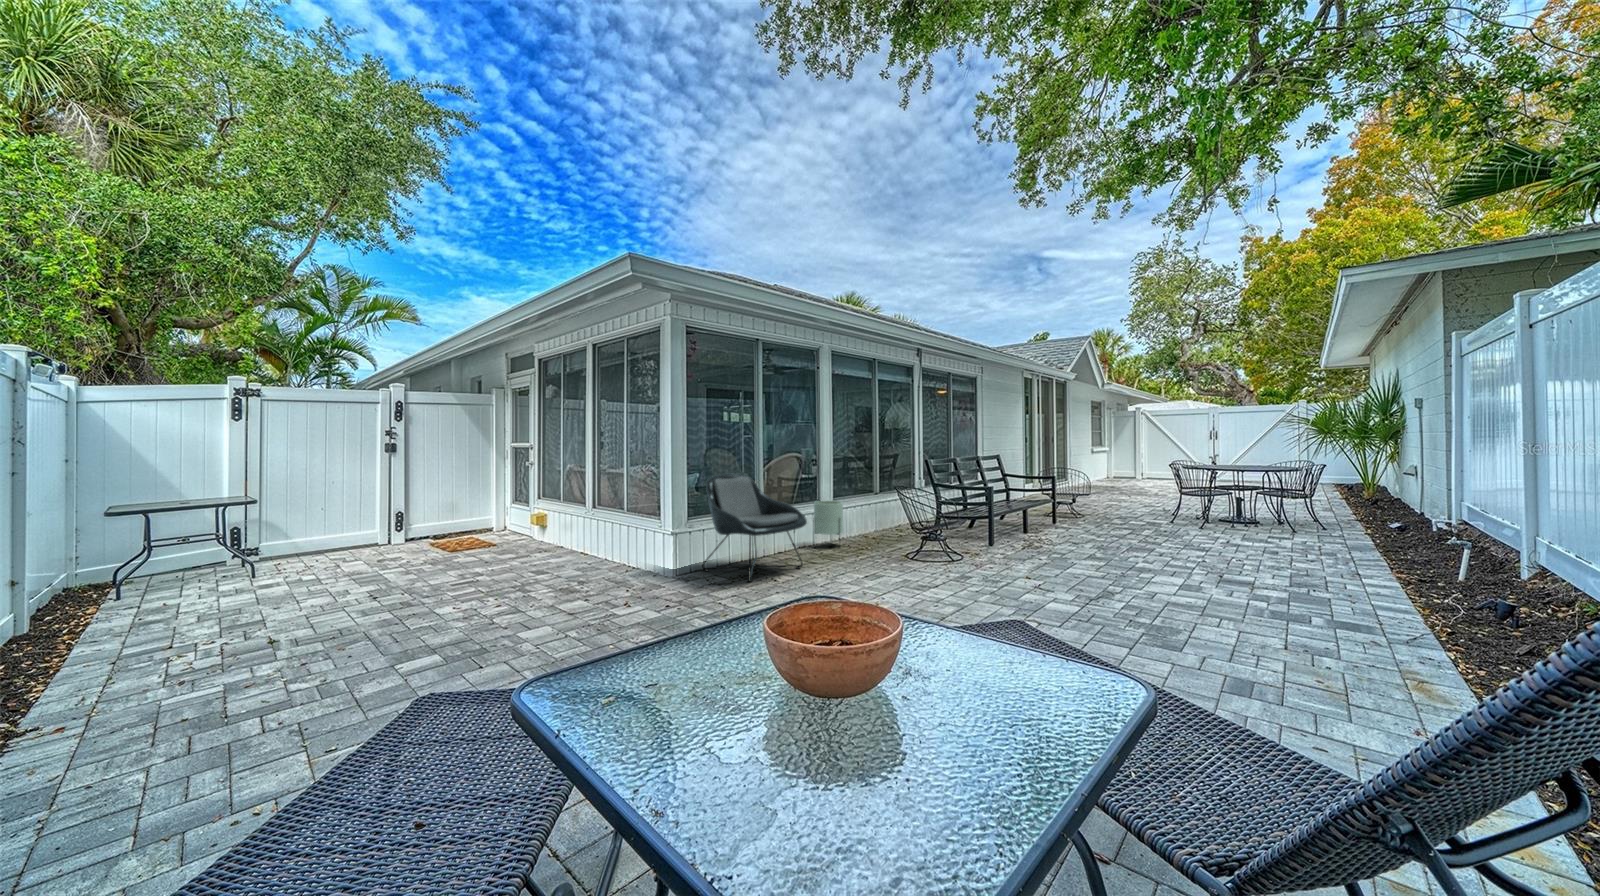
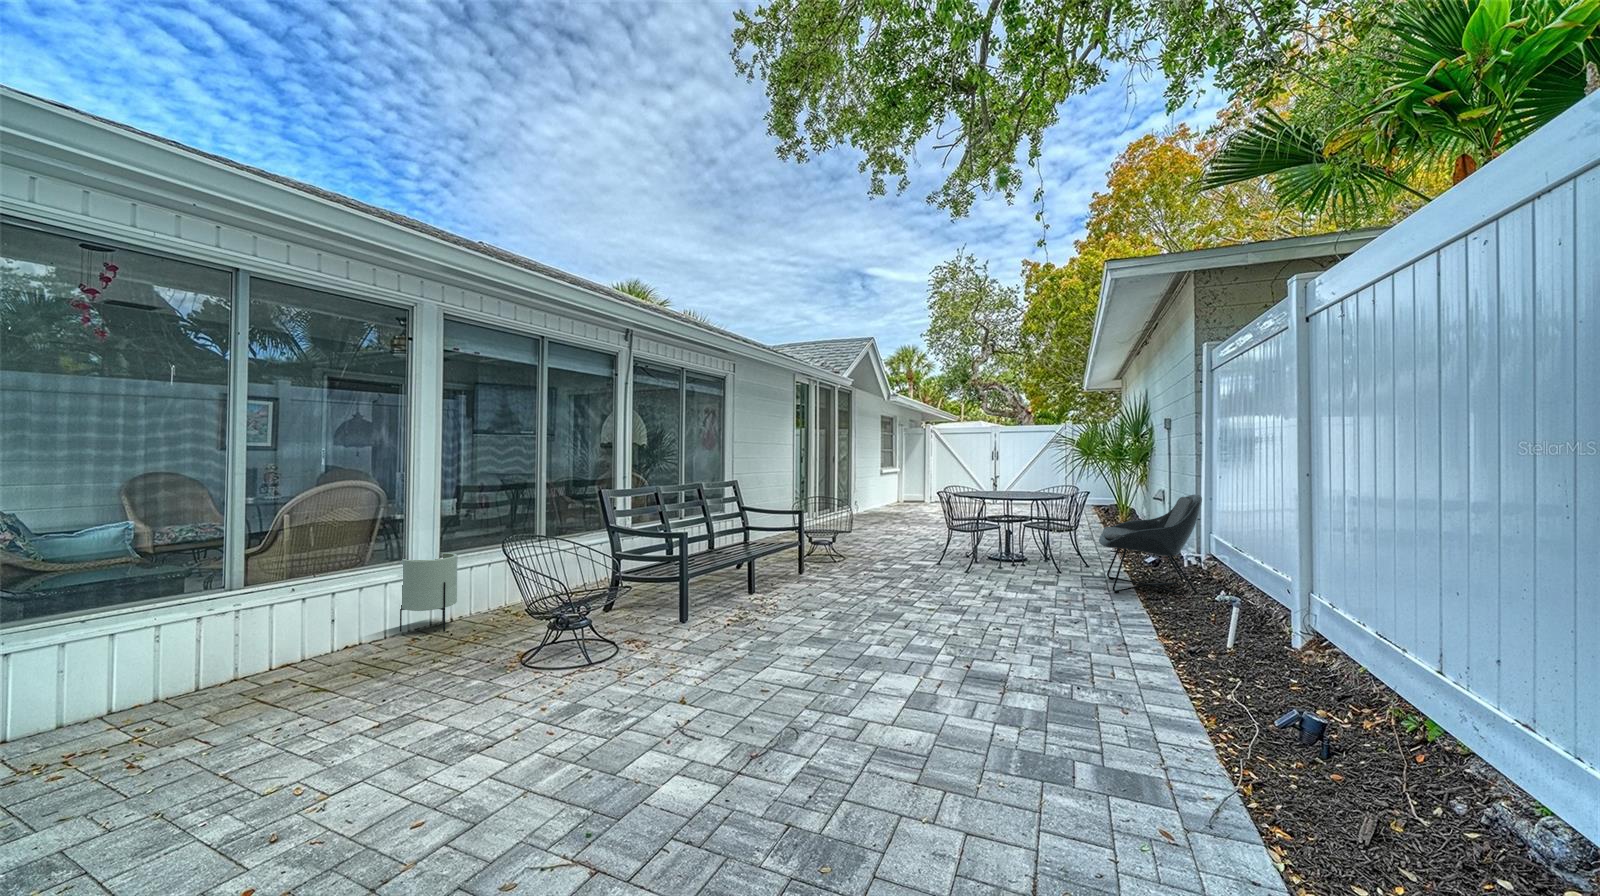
lounge chair: present [702,474,807,581] -> present [1099,494,1202,596]

